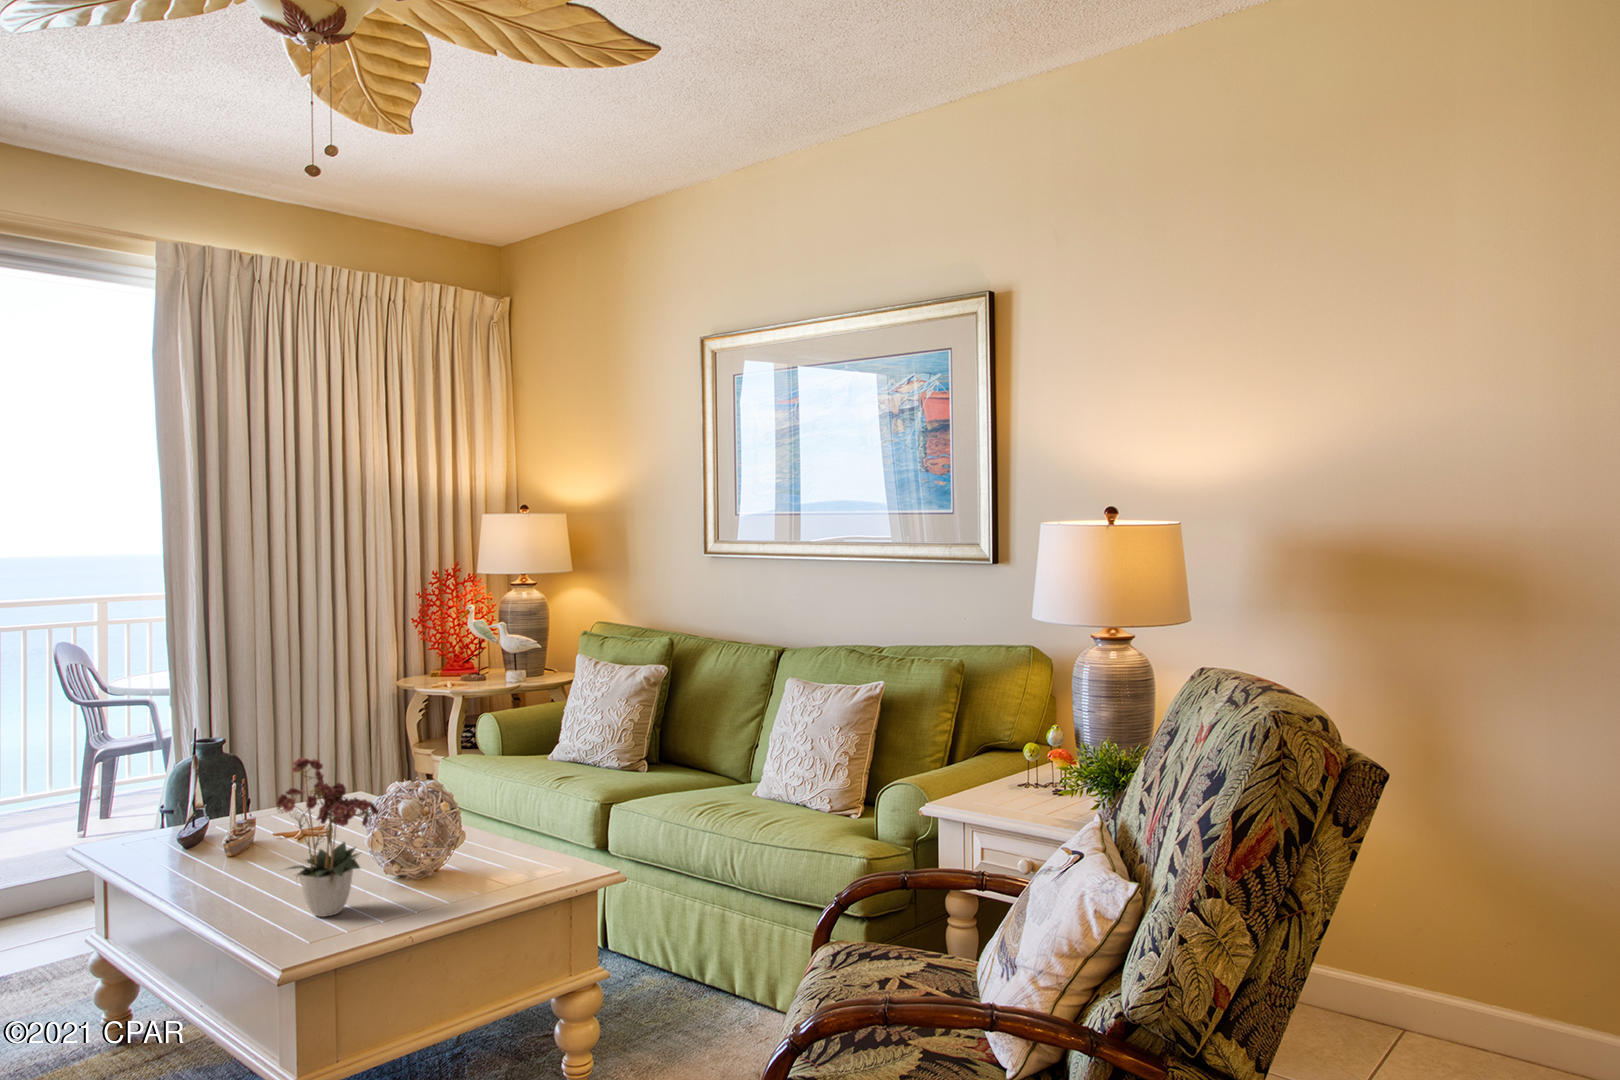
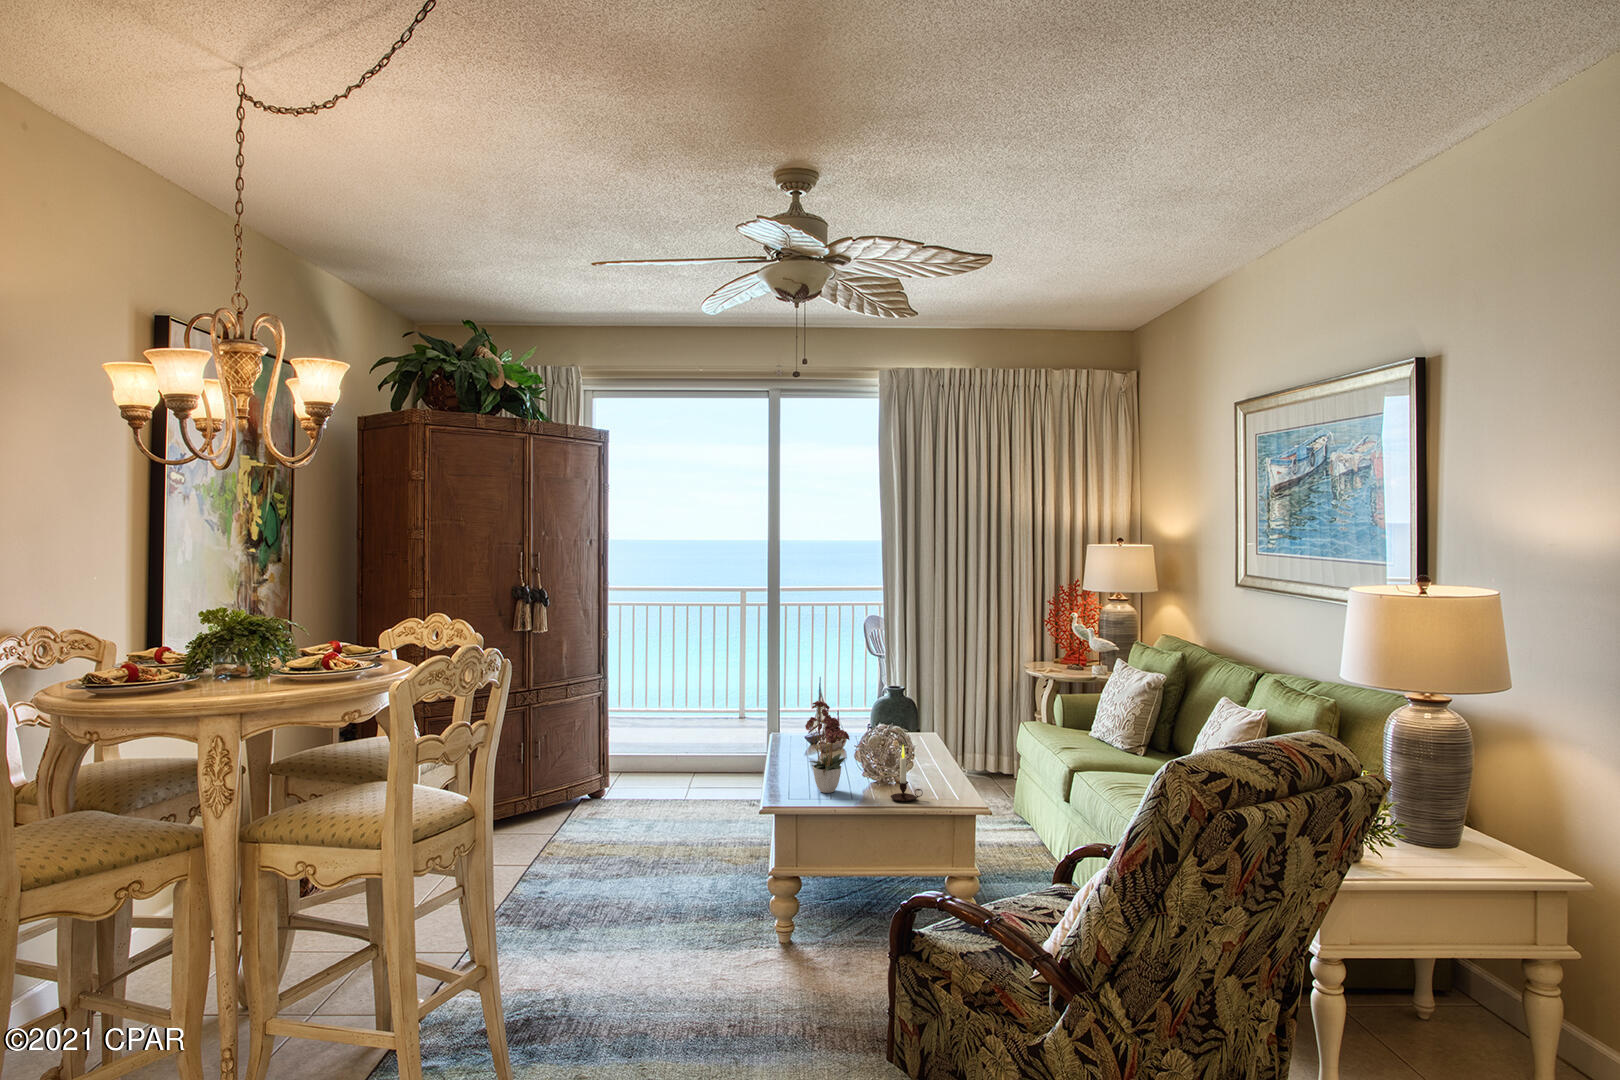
candle: none [449,804,500,897] -> present [890,746,923,801]

